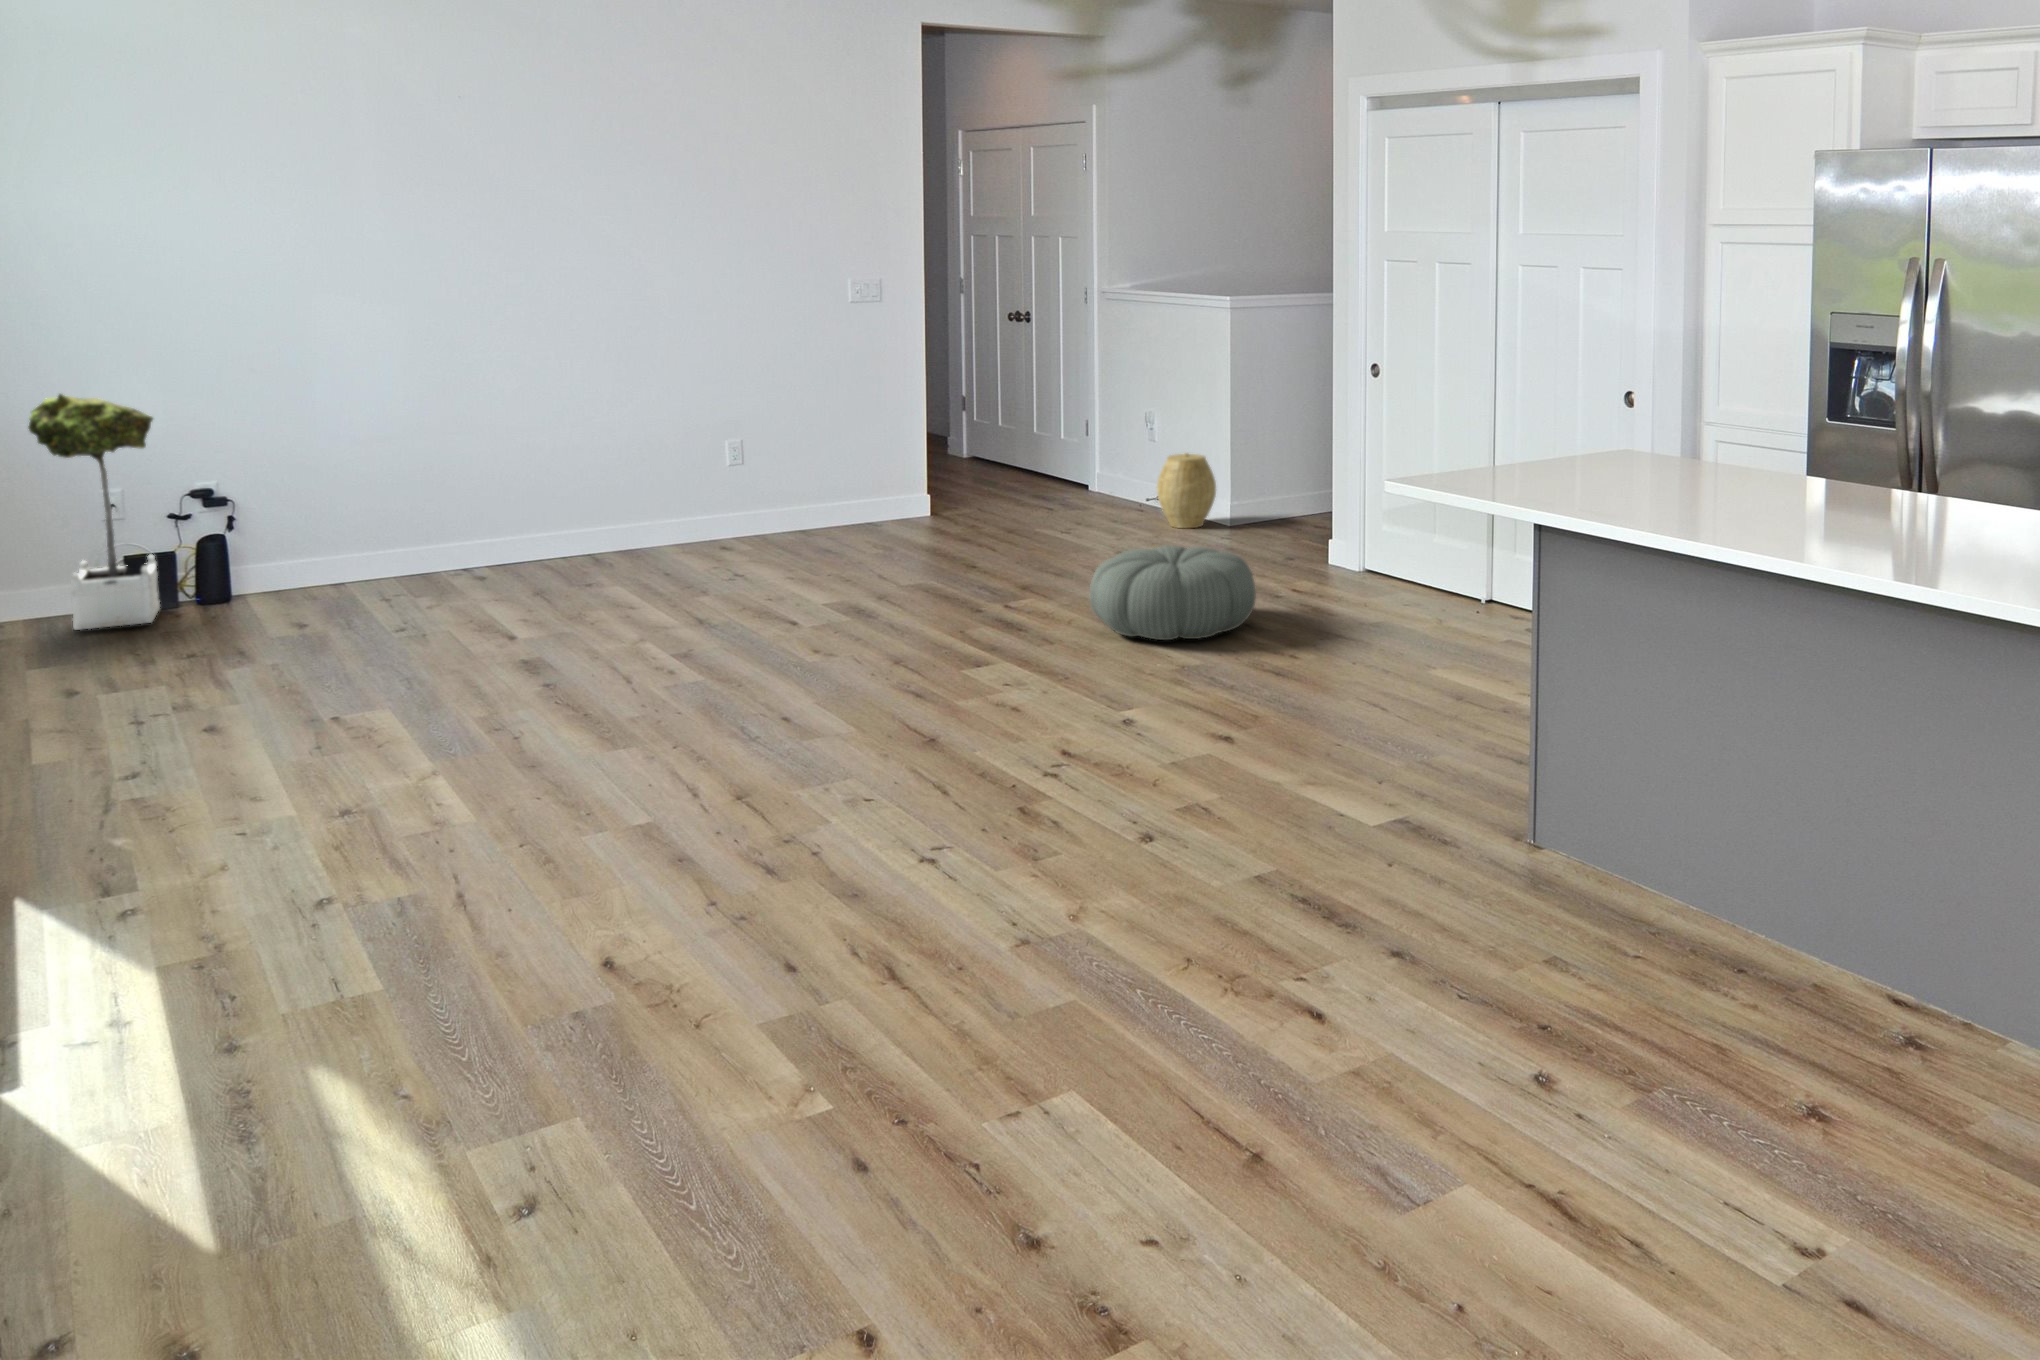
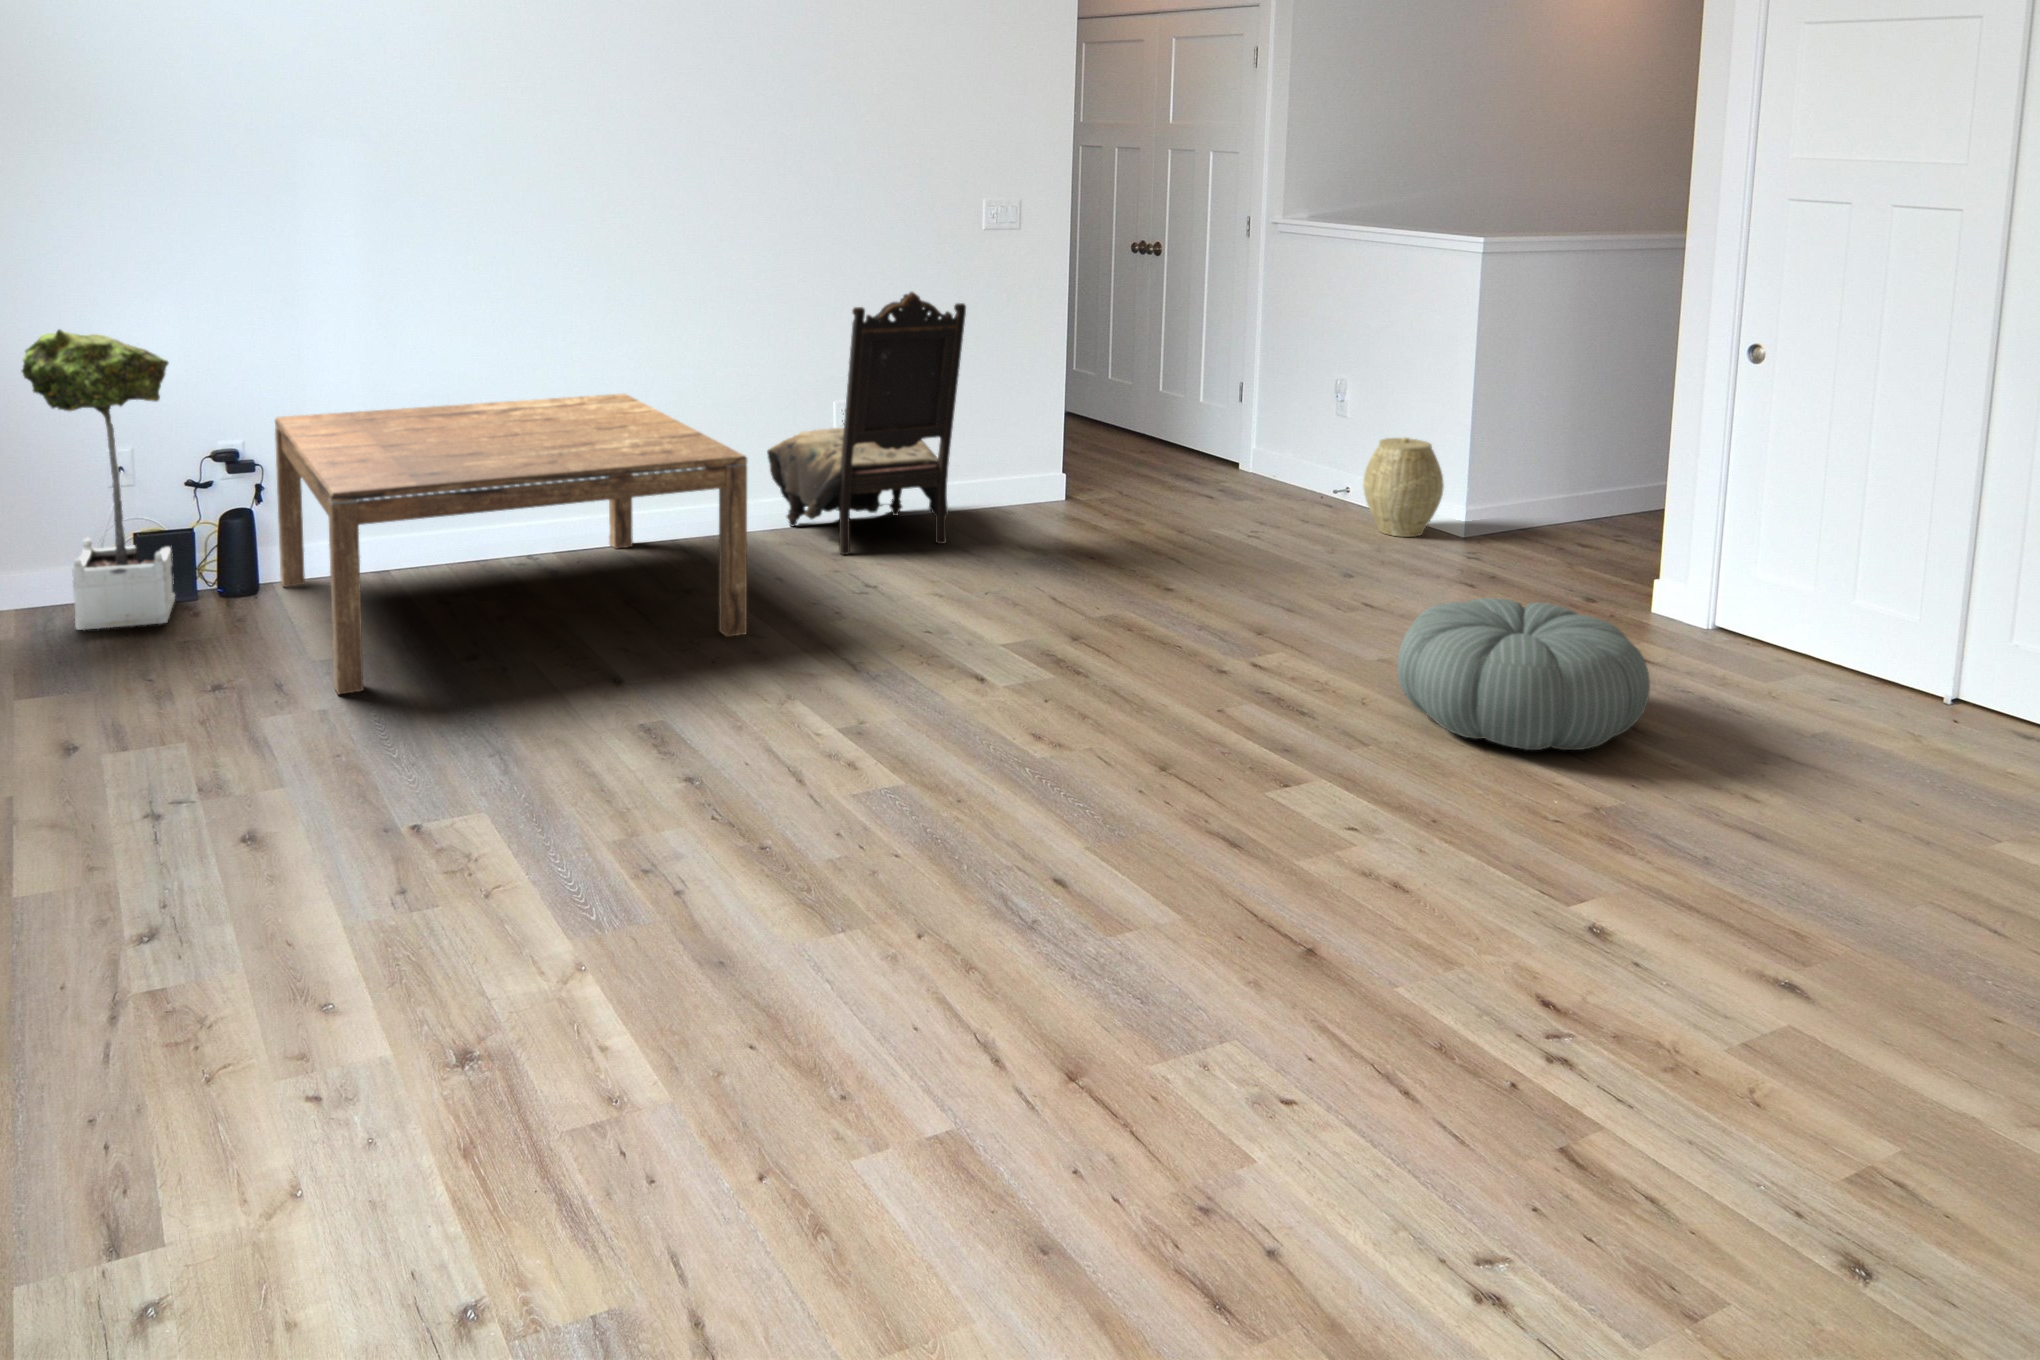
dining chair: none [675,350,825,558] -> present [767,292,966,555]
coffee table: none [246,439,629,656] -> present [275,394,747,694]

